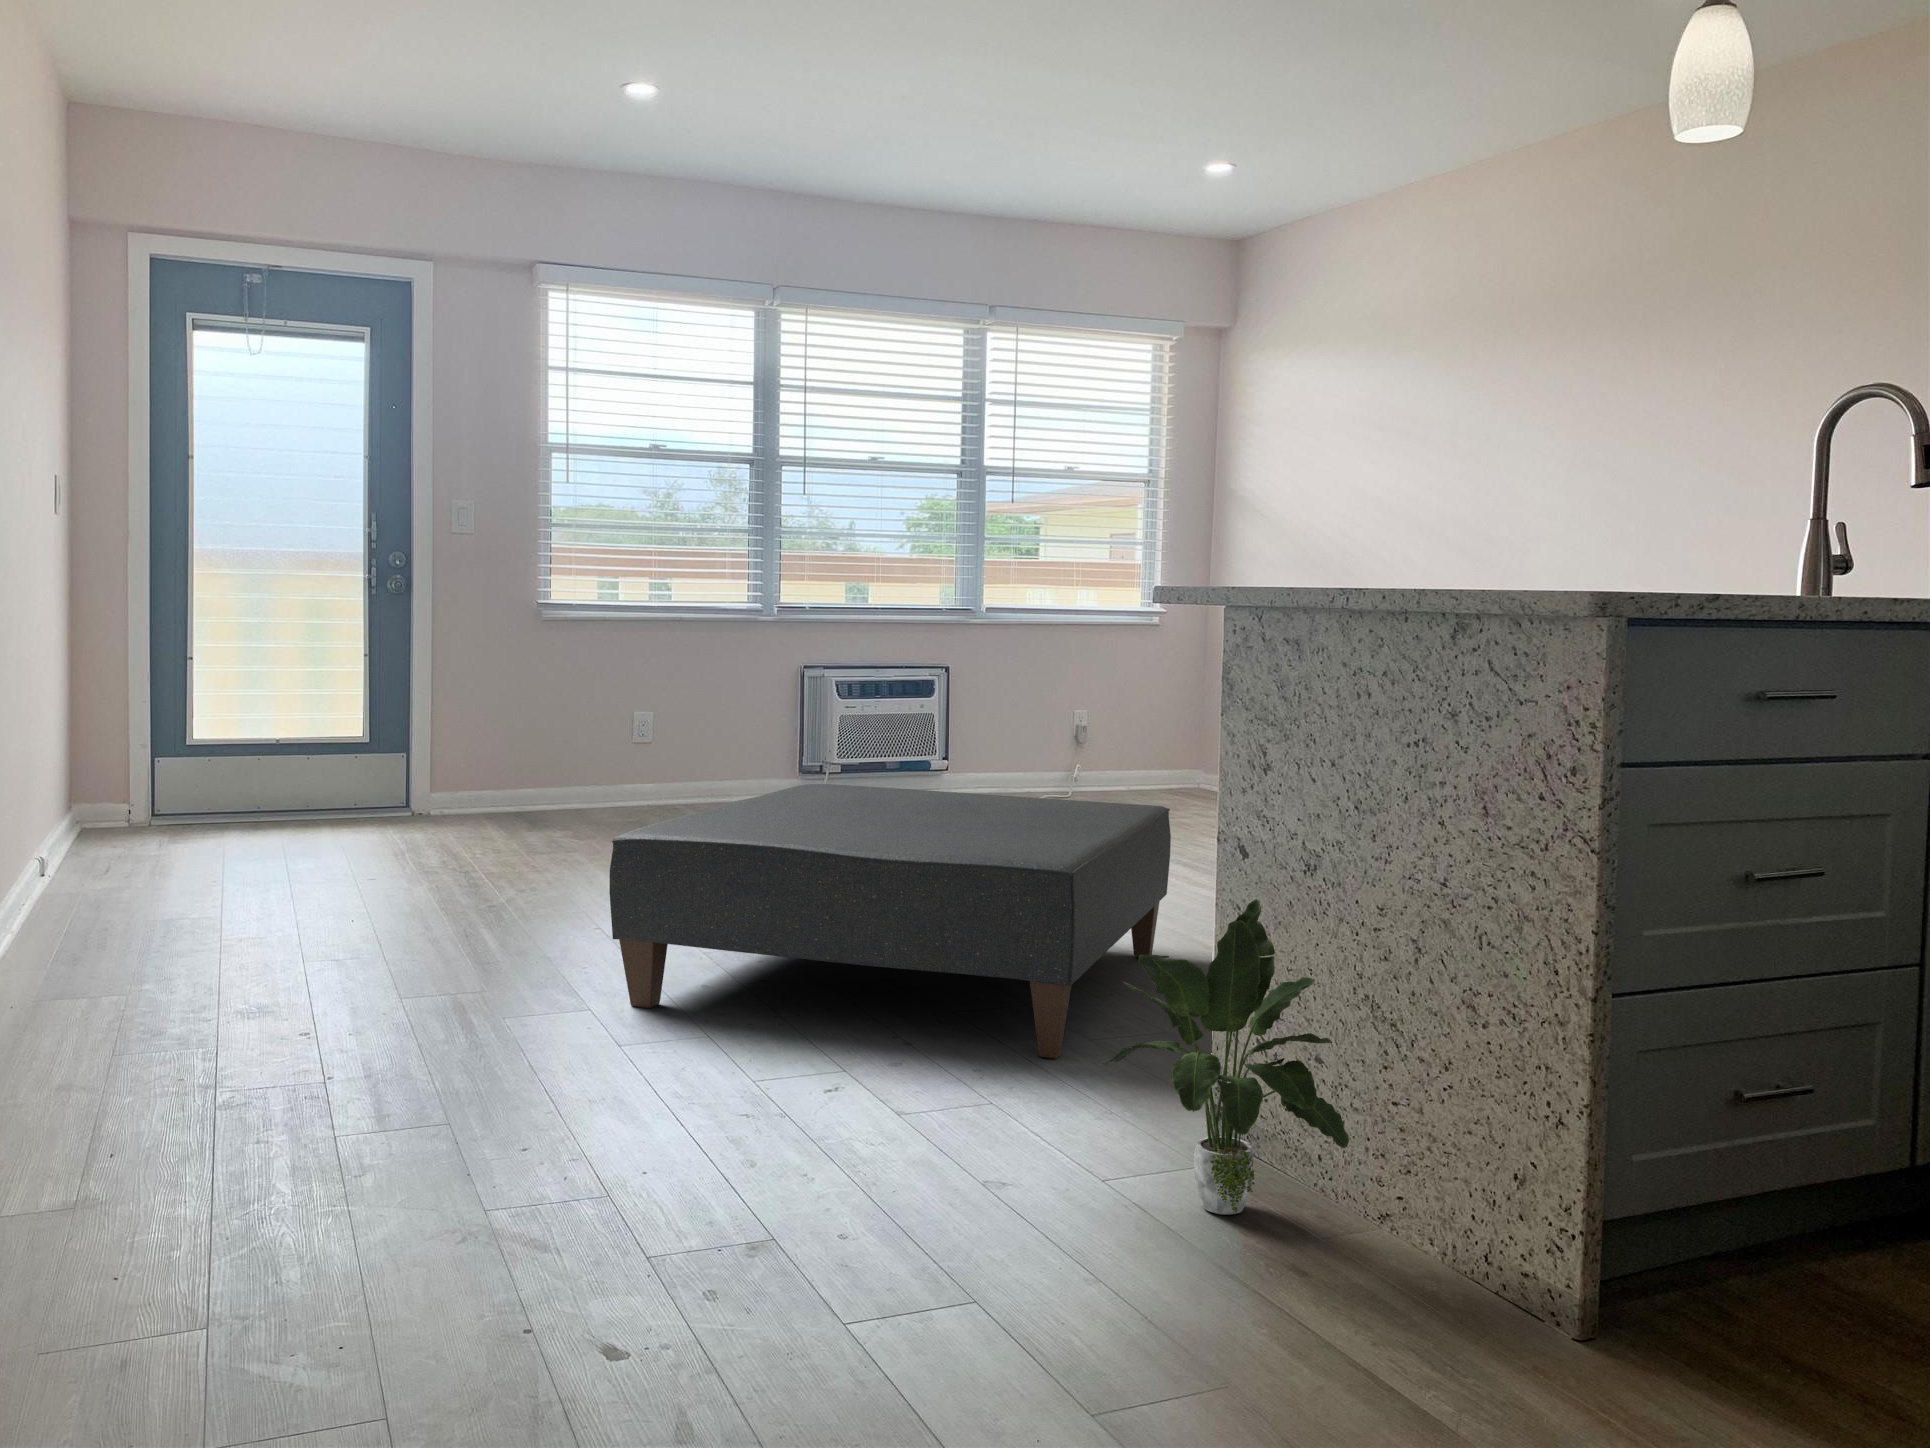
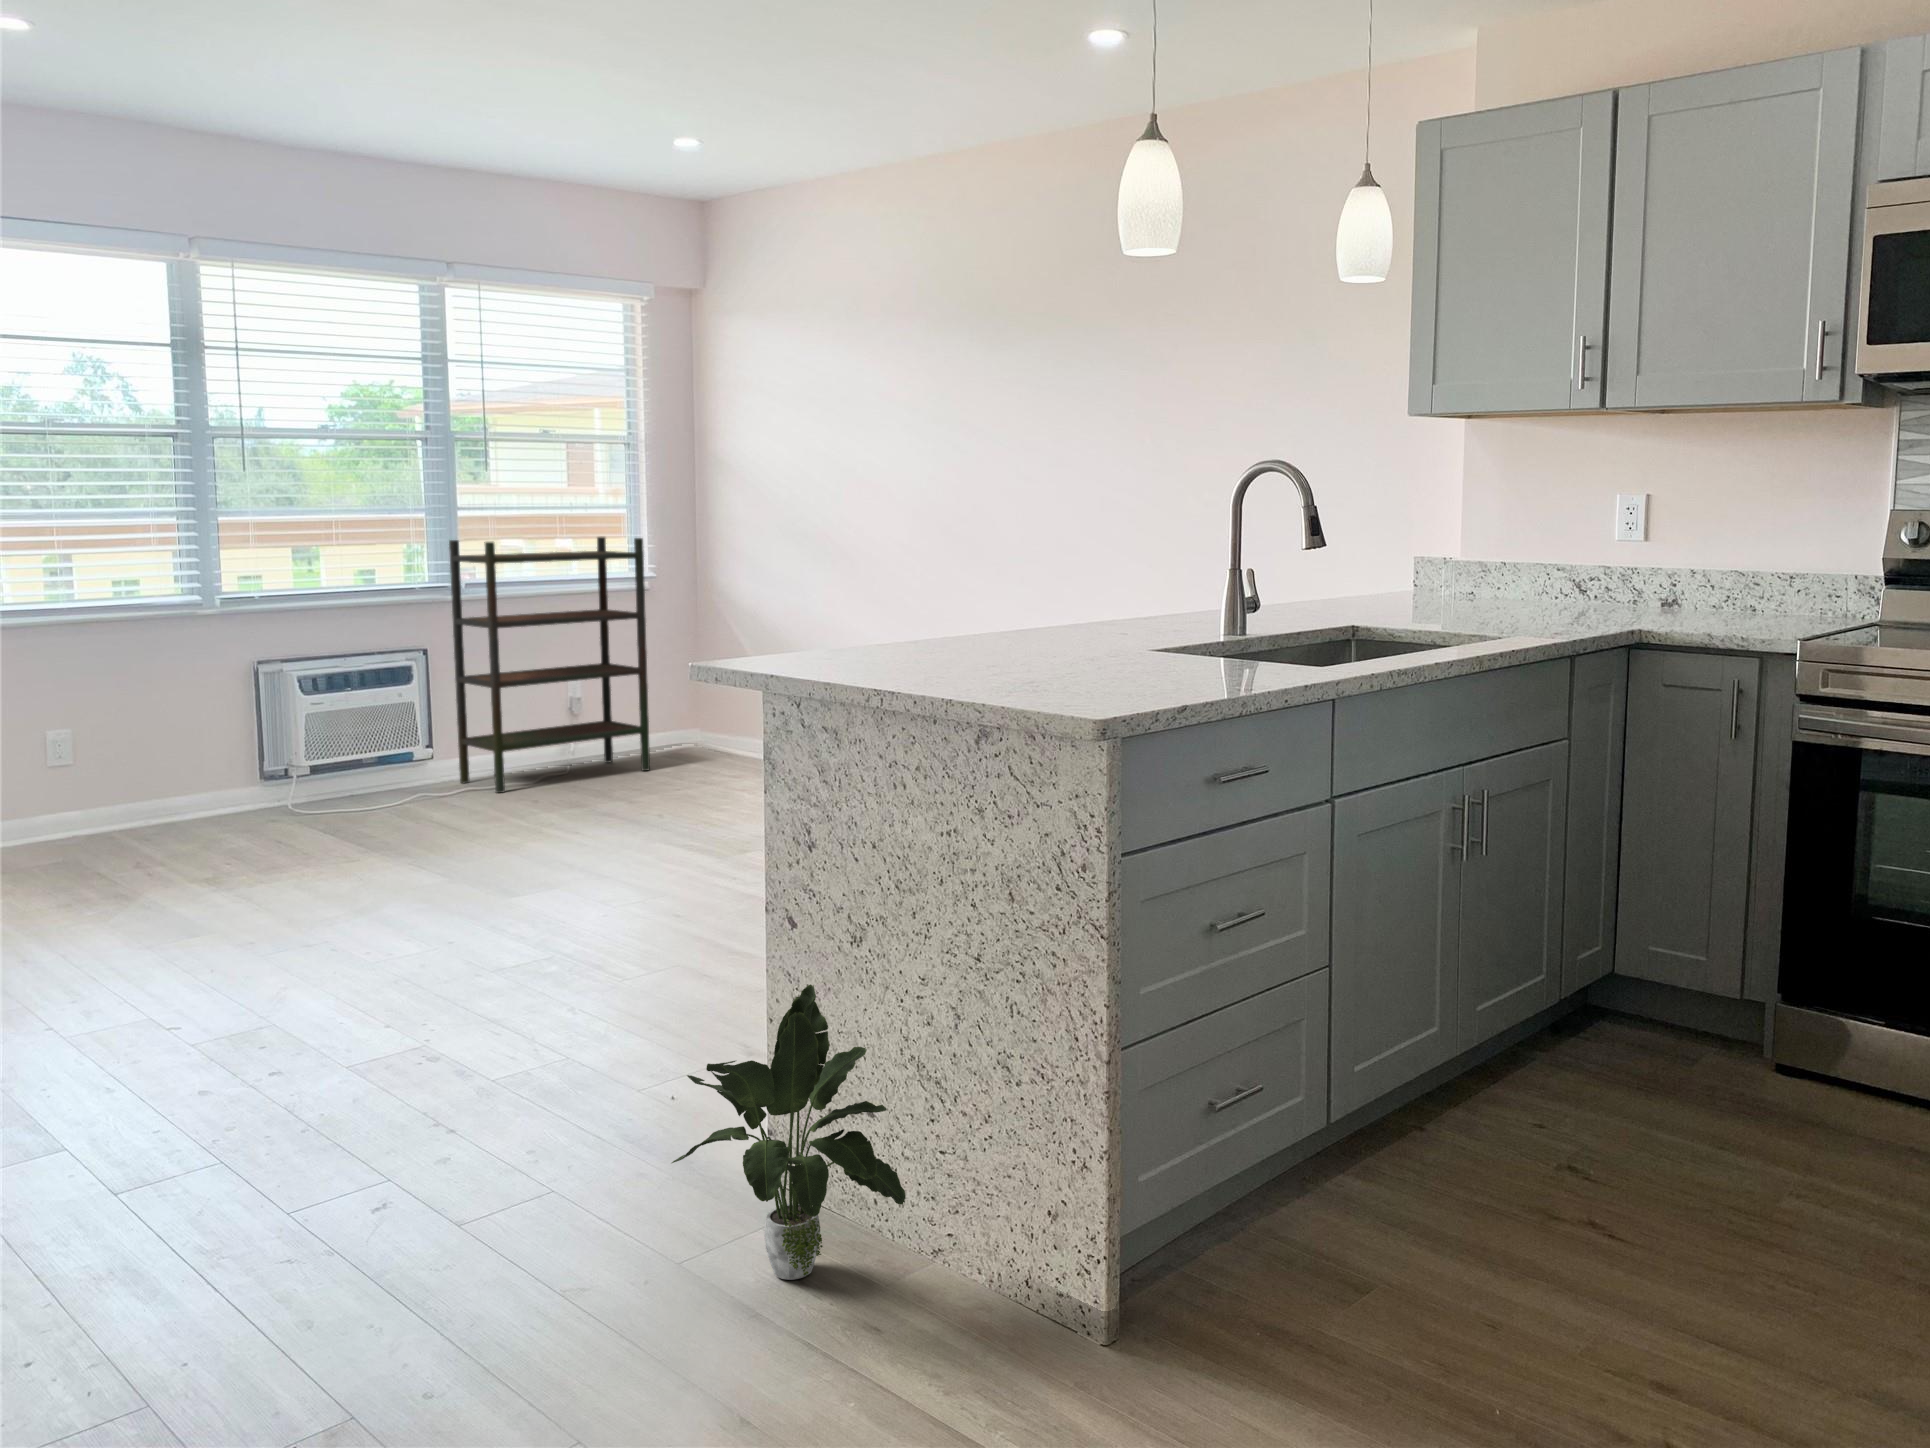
bookshelf: none [970,564,1154,805] -> present [449,537,650,793]
ottoman: present [609,784,1171,1058] -> none [66,829,696,1135]

